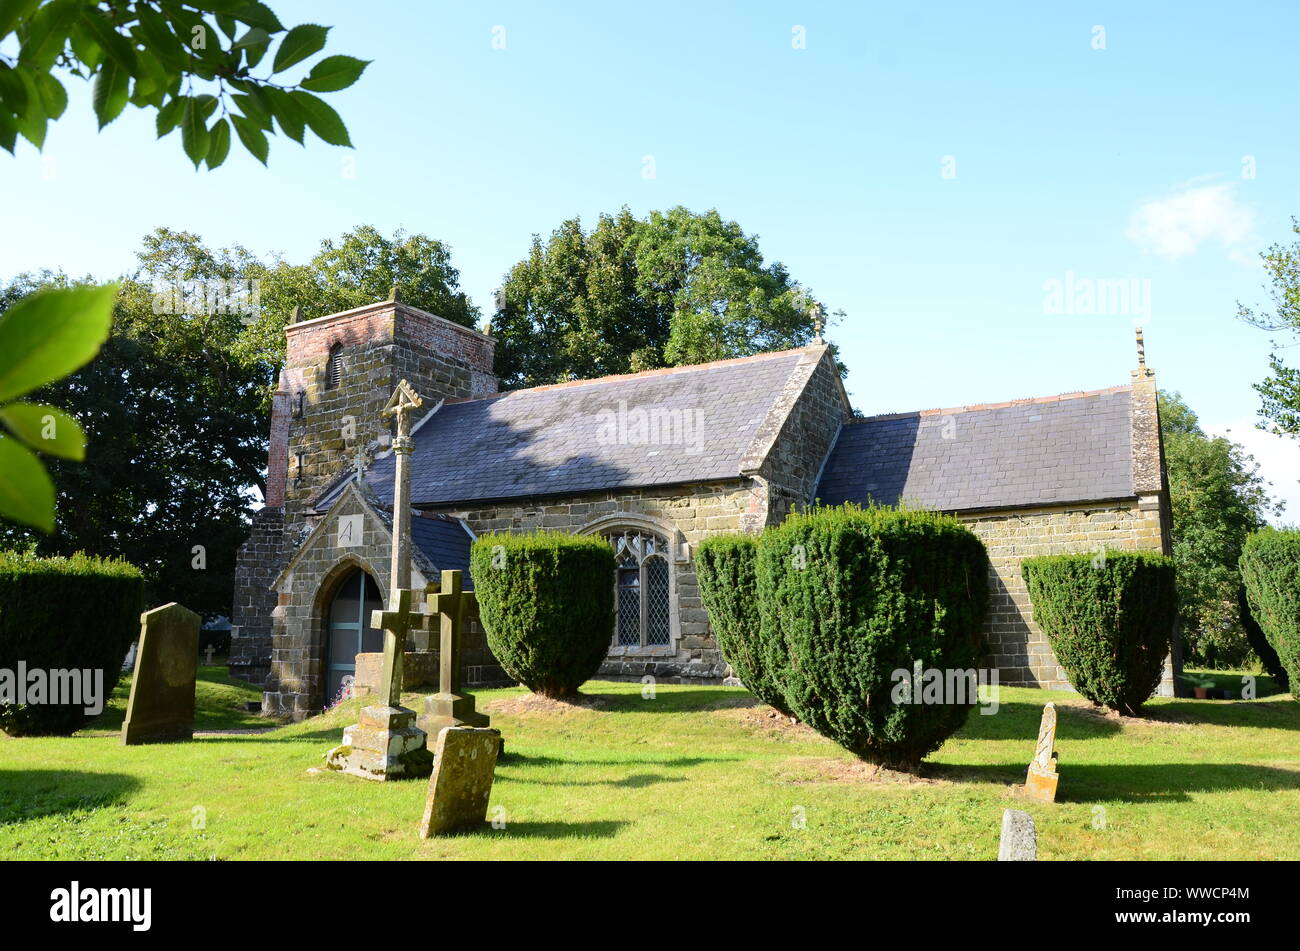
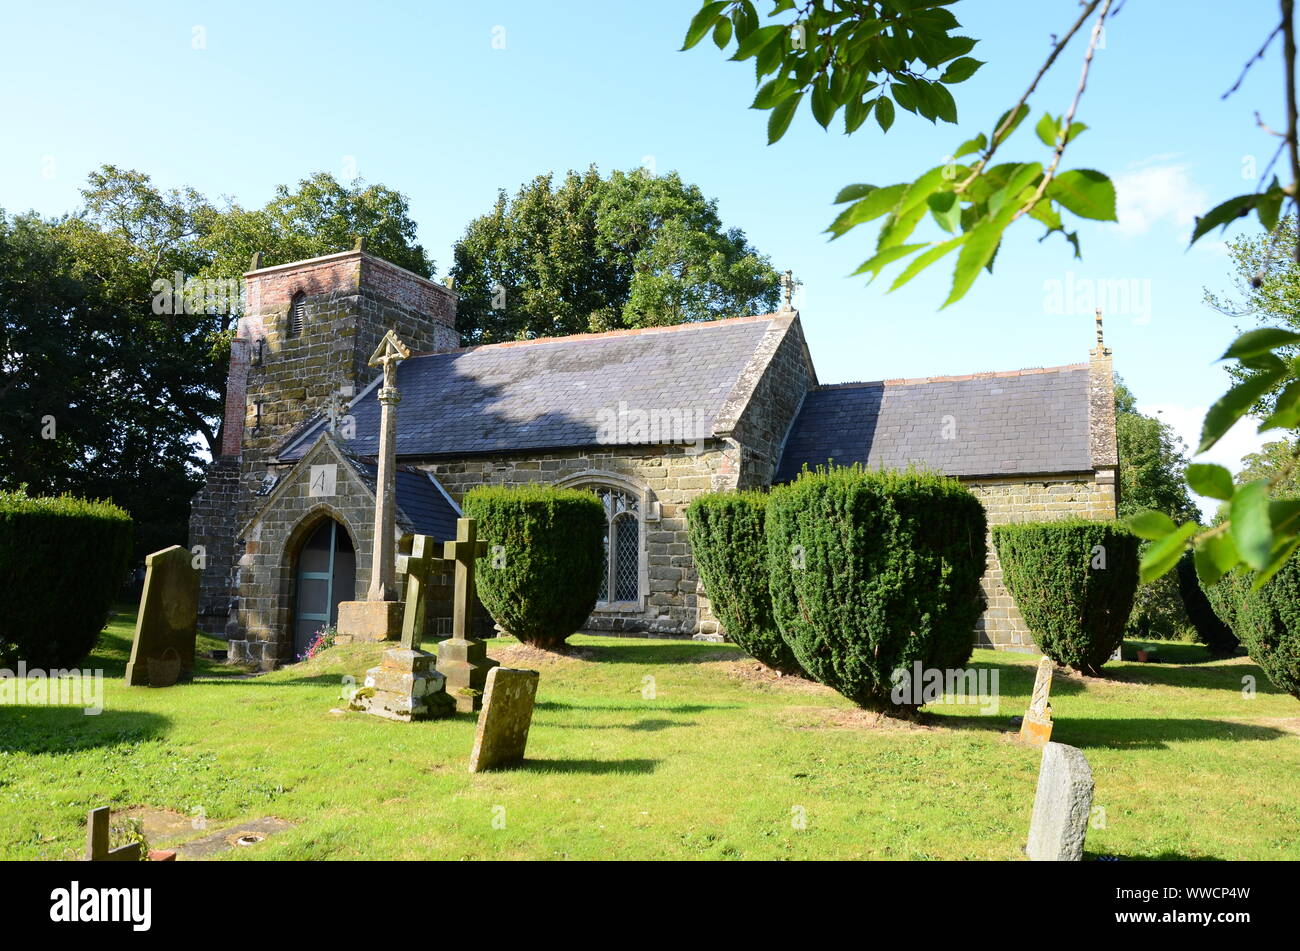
woven basket: none [148,704,185,745] -> present [147,648,180,688]

